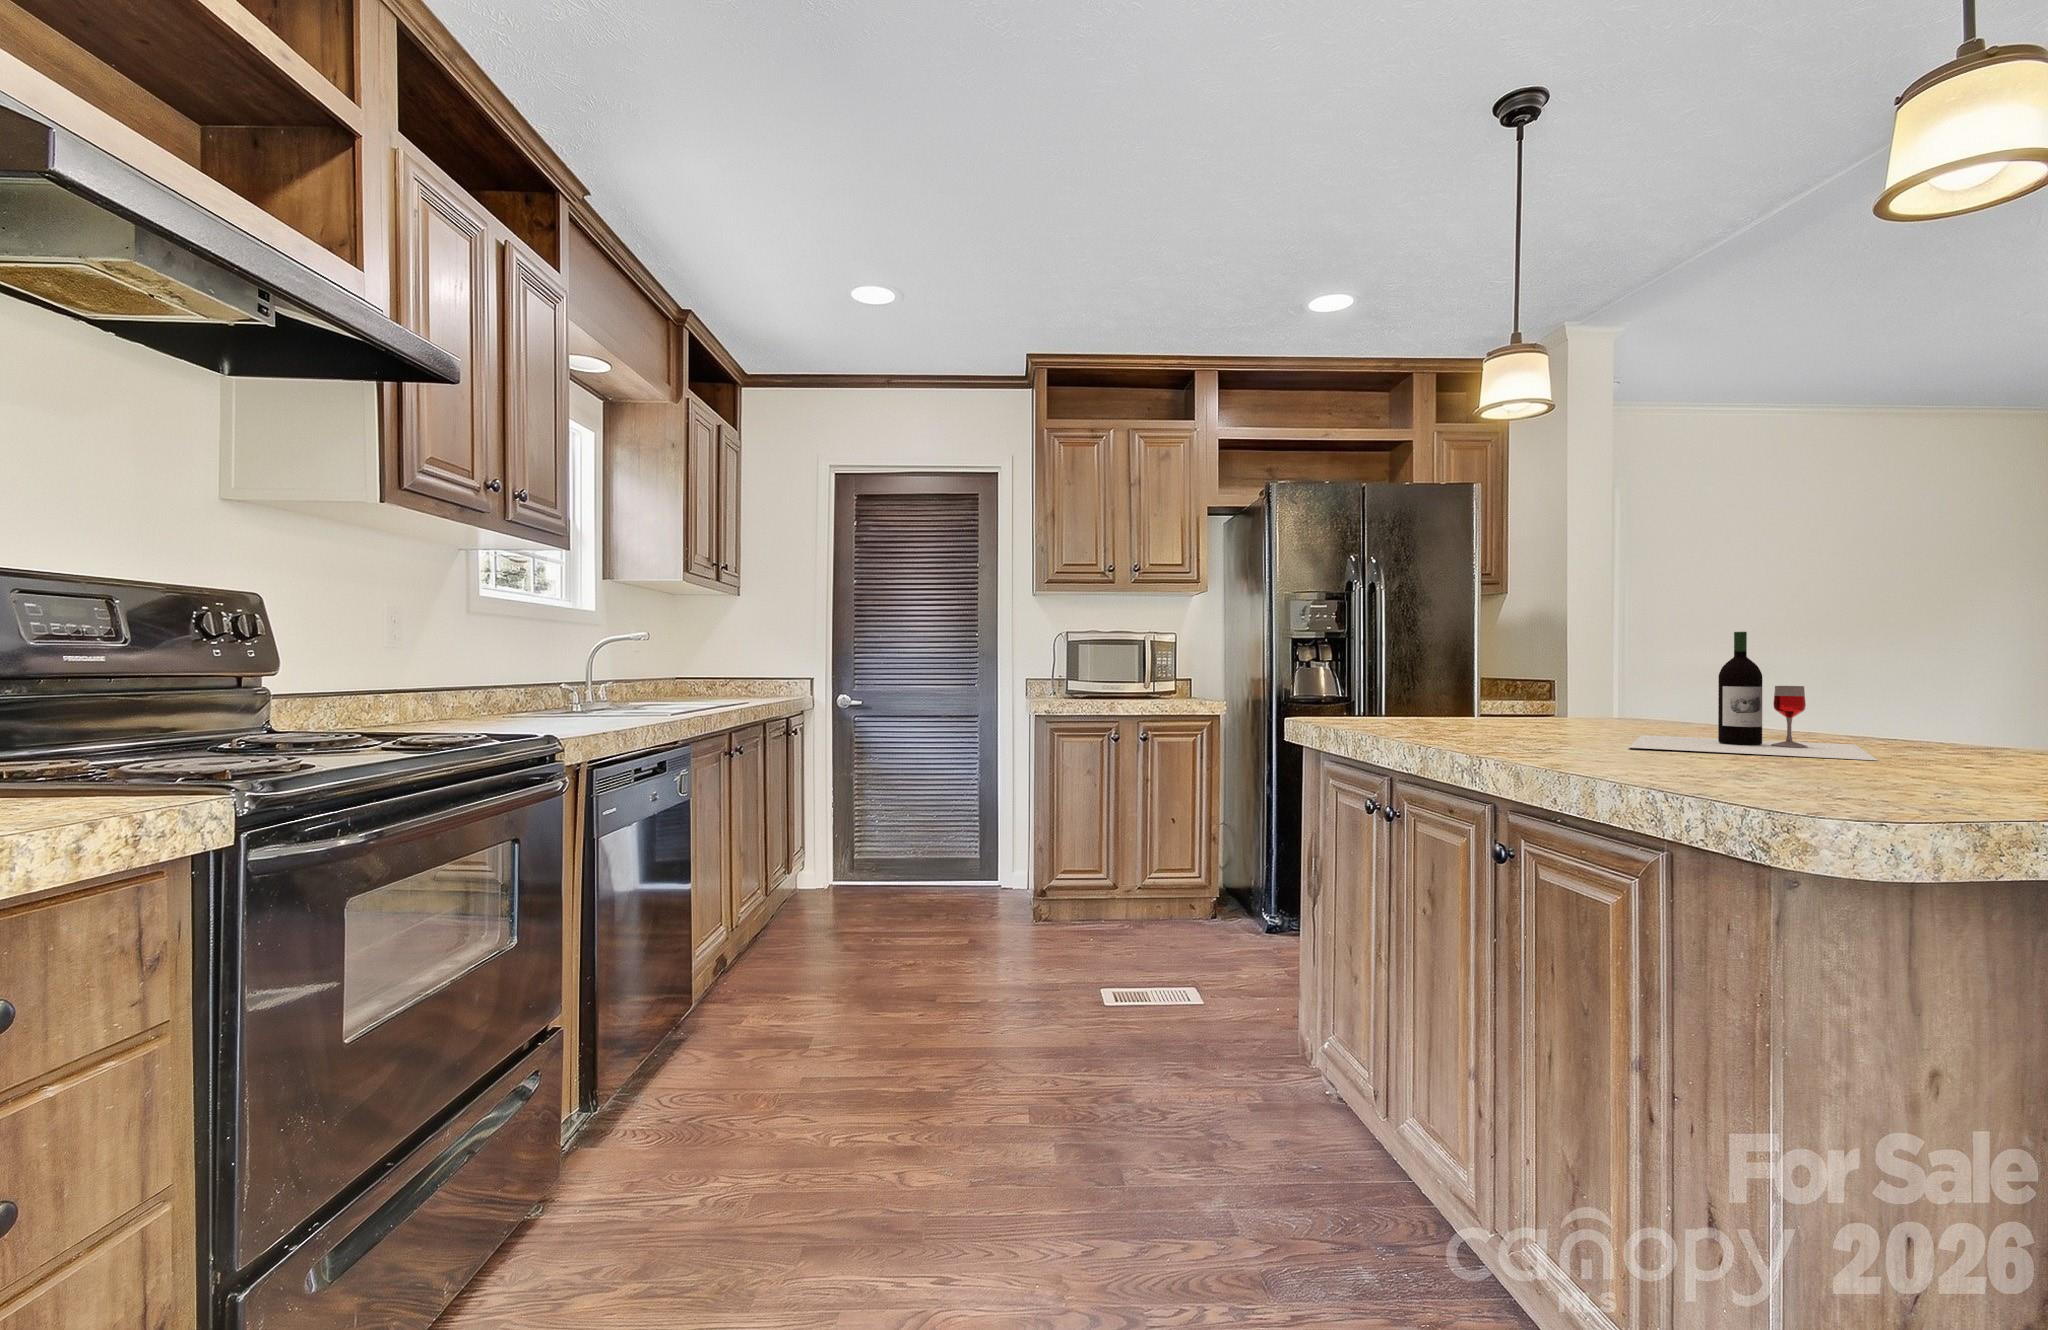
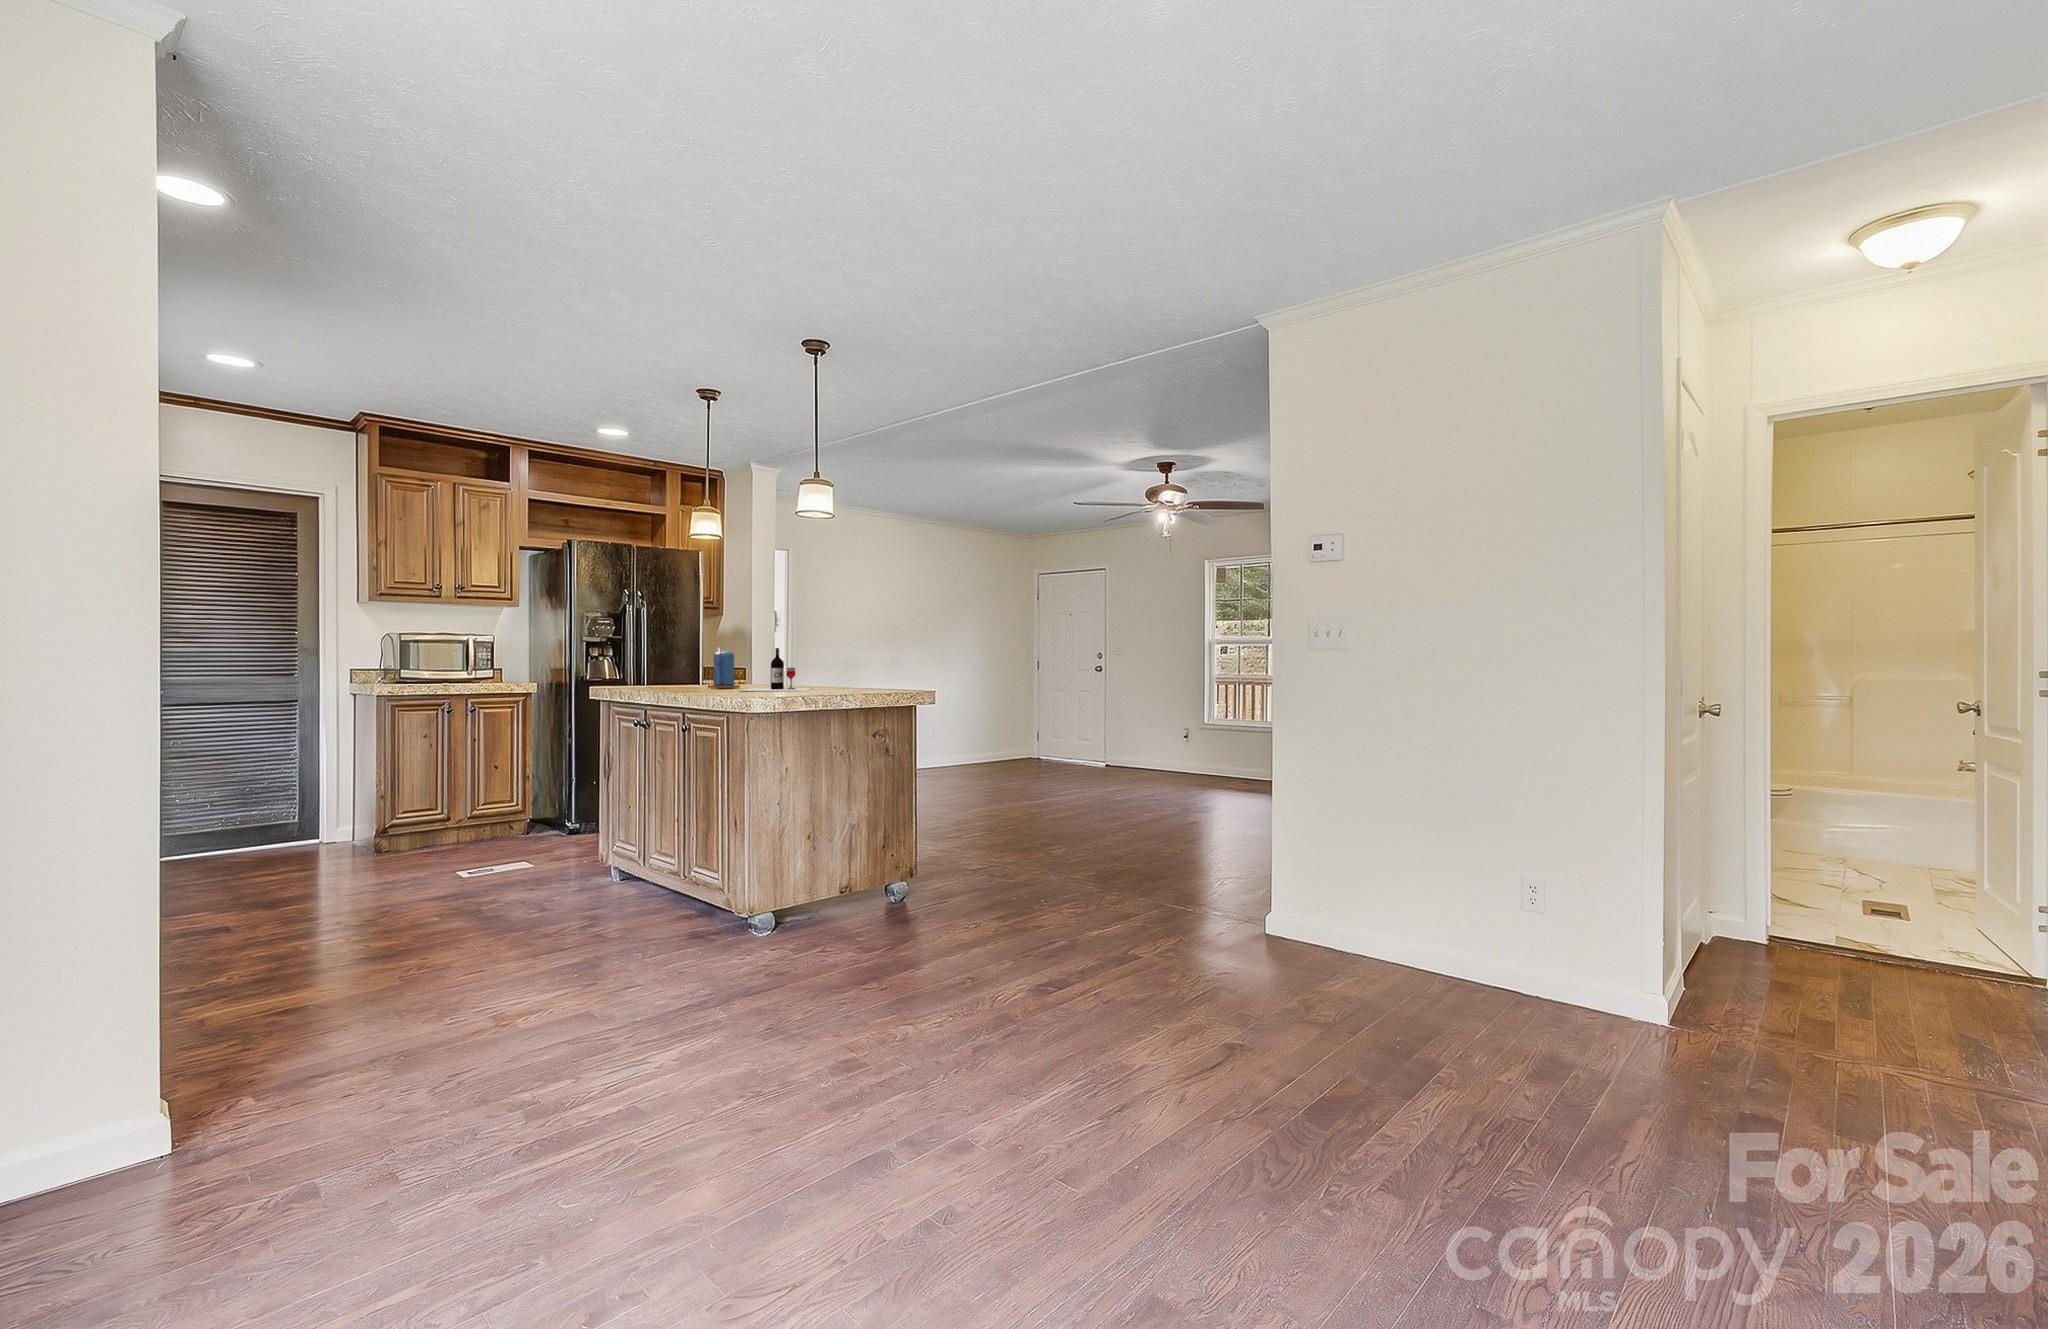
candle: none [1522,636,1608,732] -> present [708,648,740,689]

